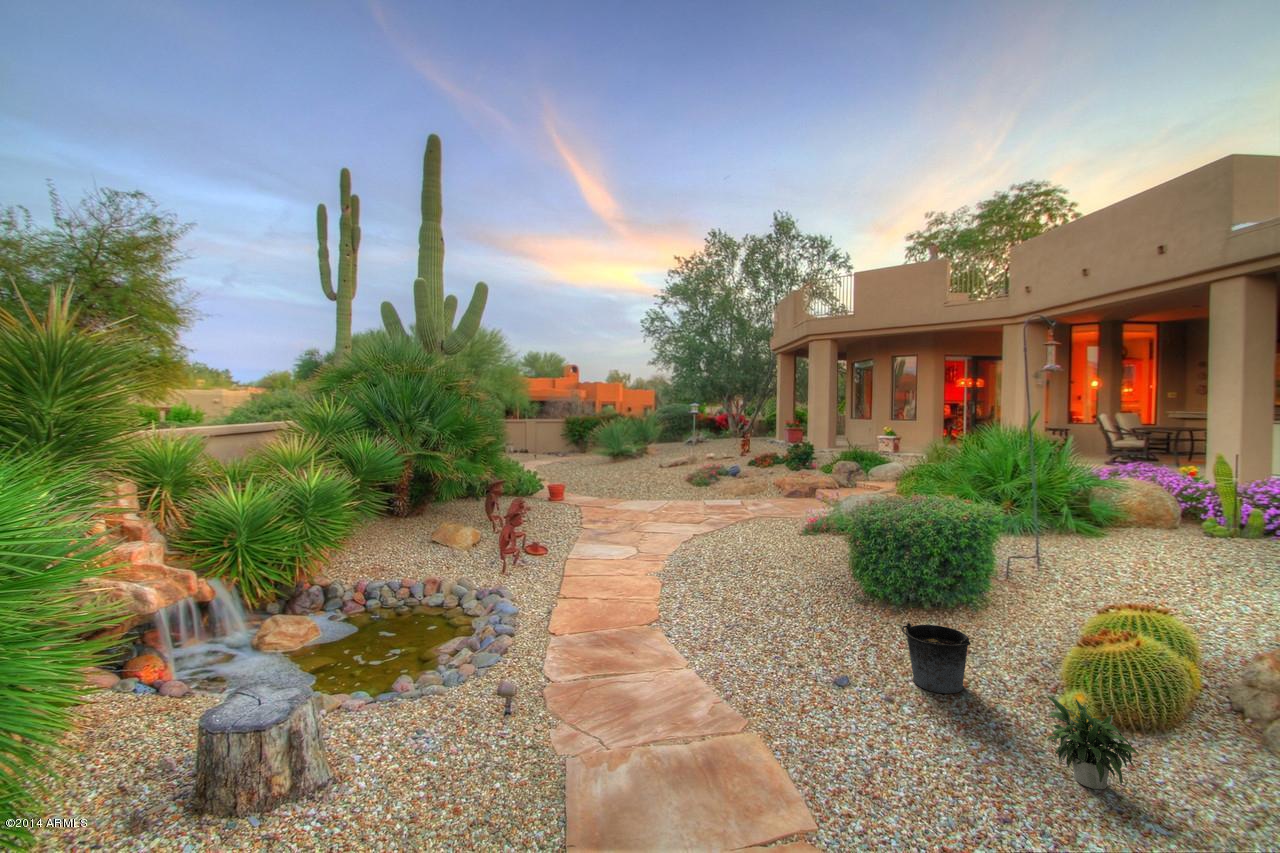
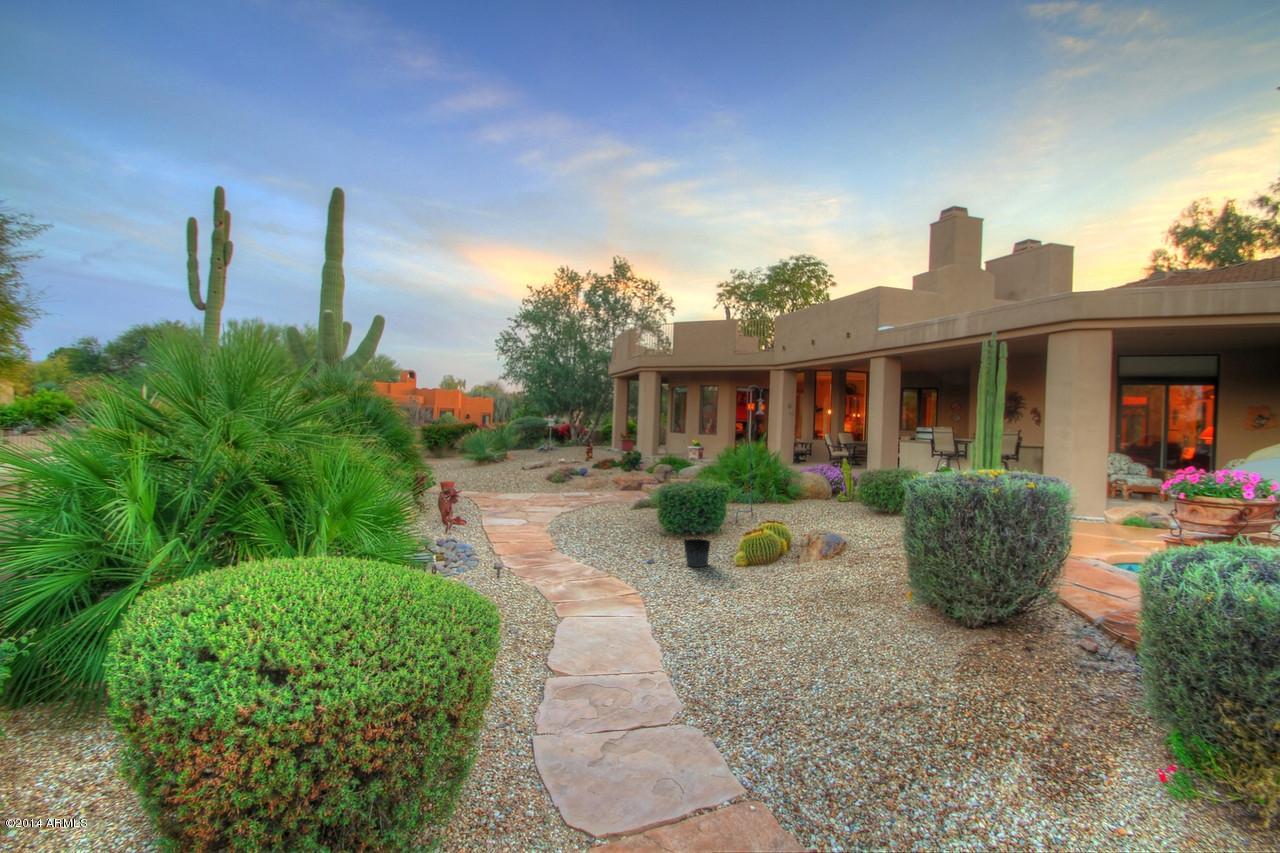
potted plant: present [1047,696,1139,789] -> none [730,554,758,585]

